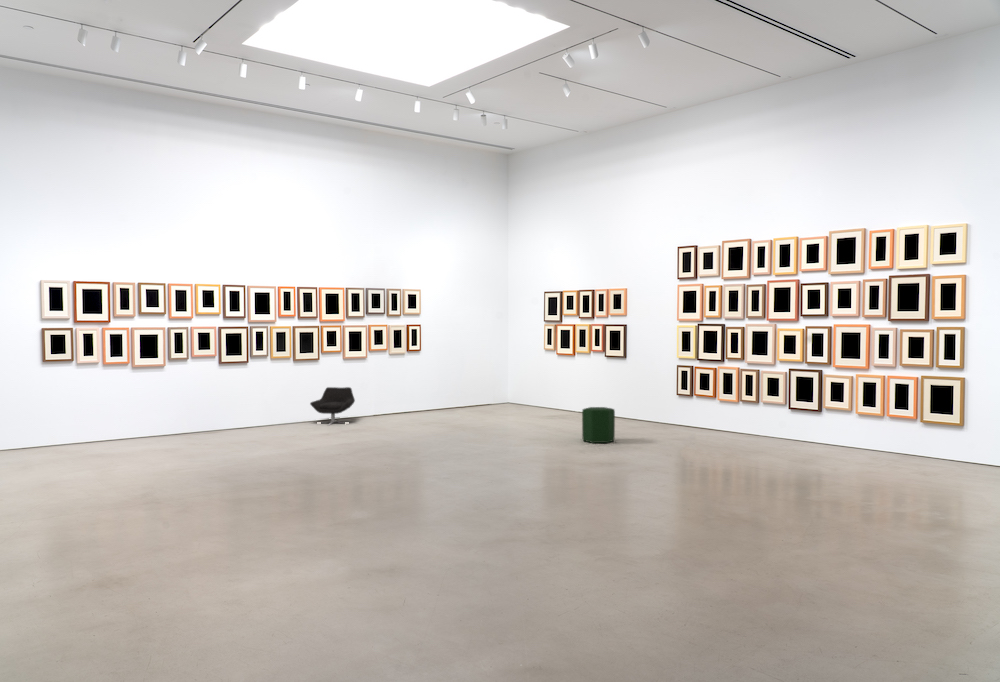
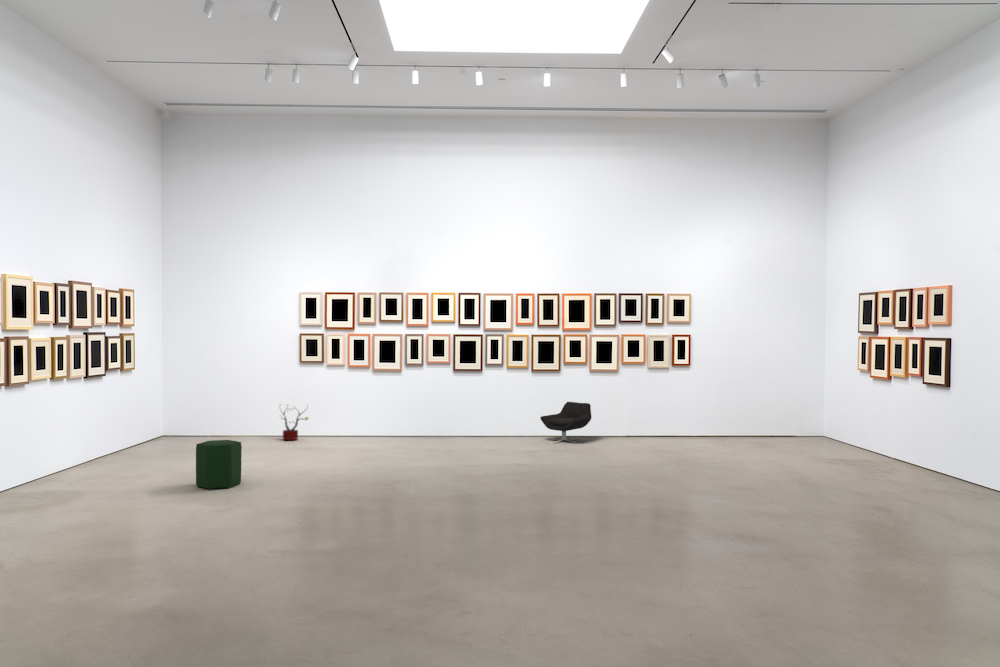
ottoman: present [582,407,615,443] -> present [196,440,242,490]
decorative plant: none [18,408,68,451] -> present [283,412,308,440]

